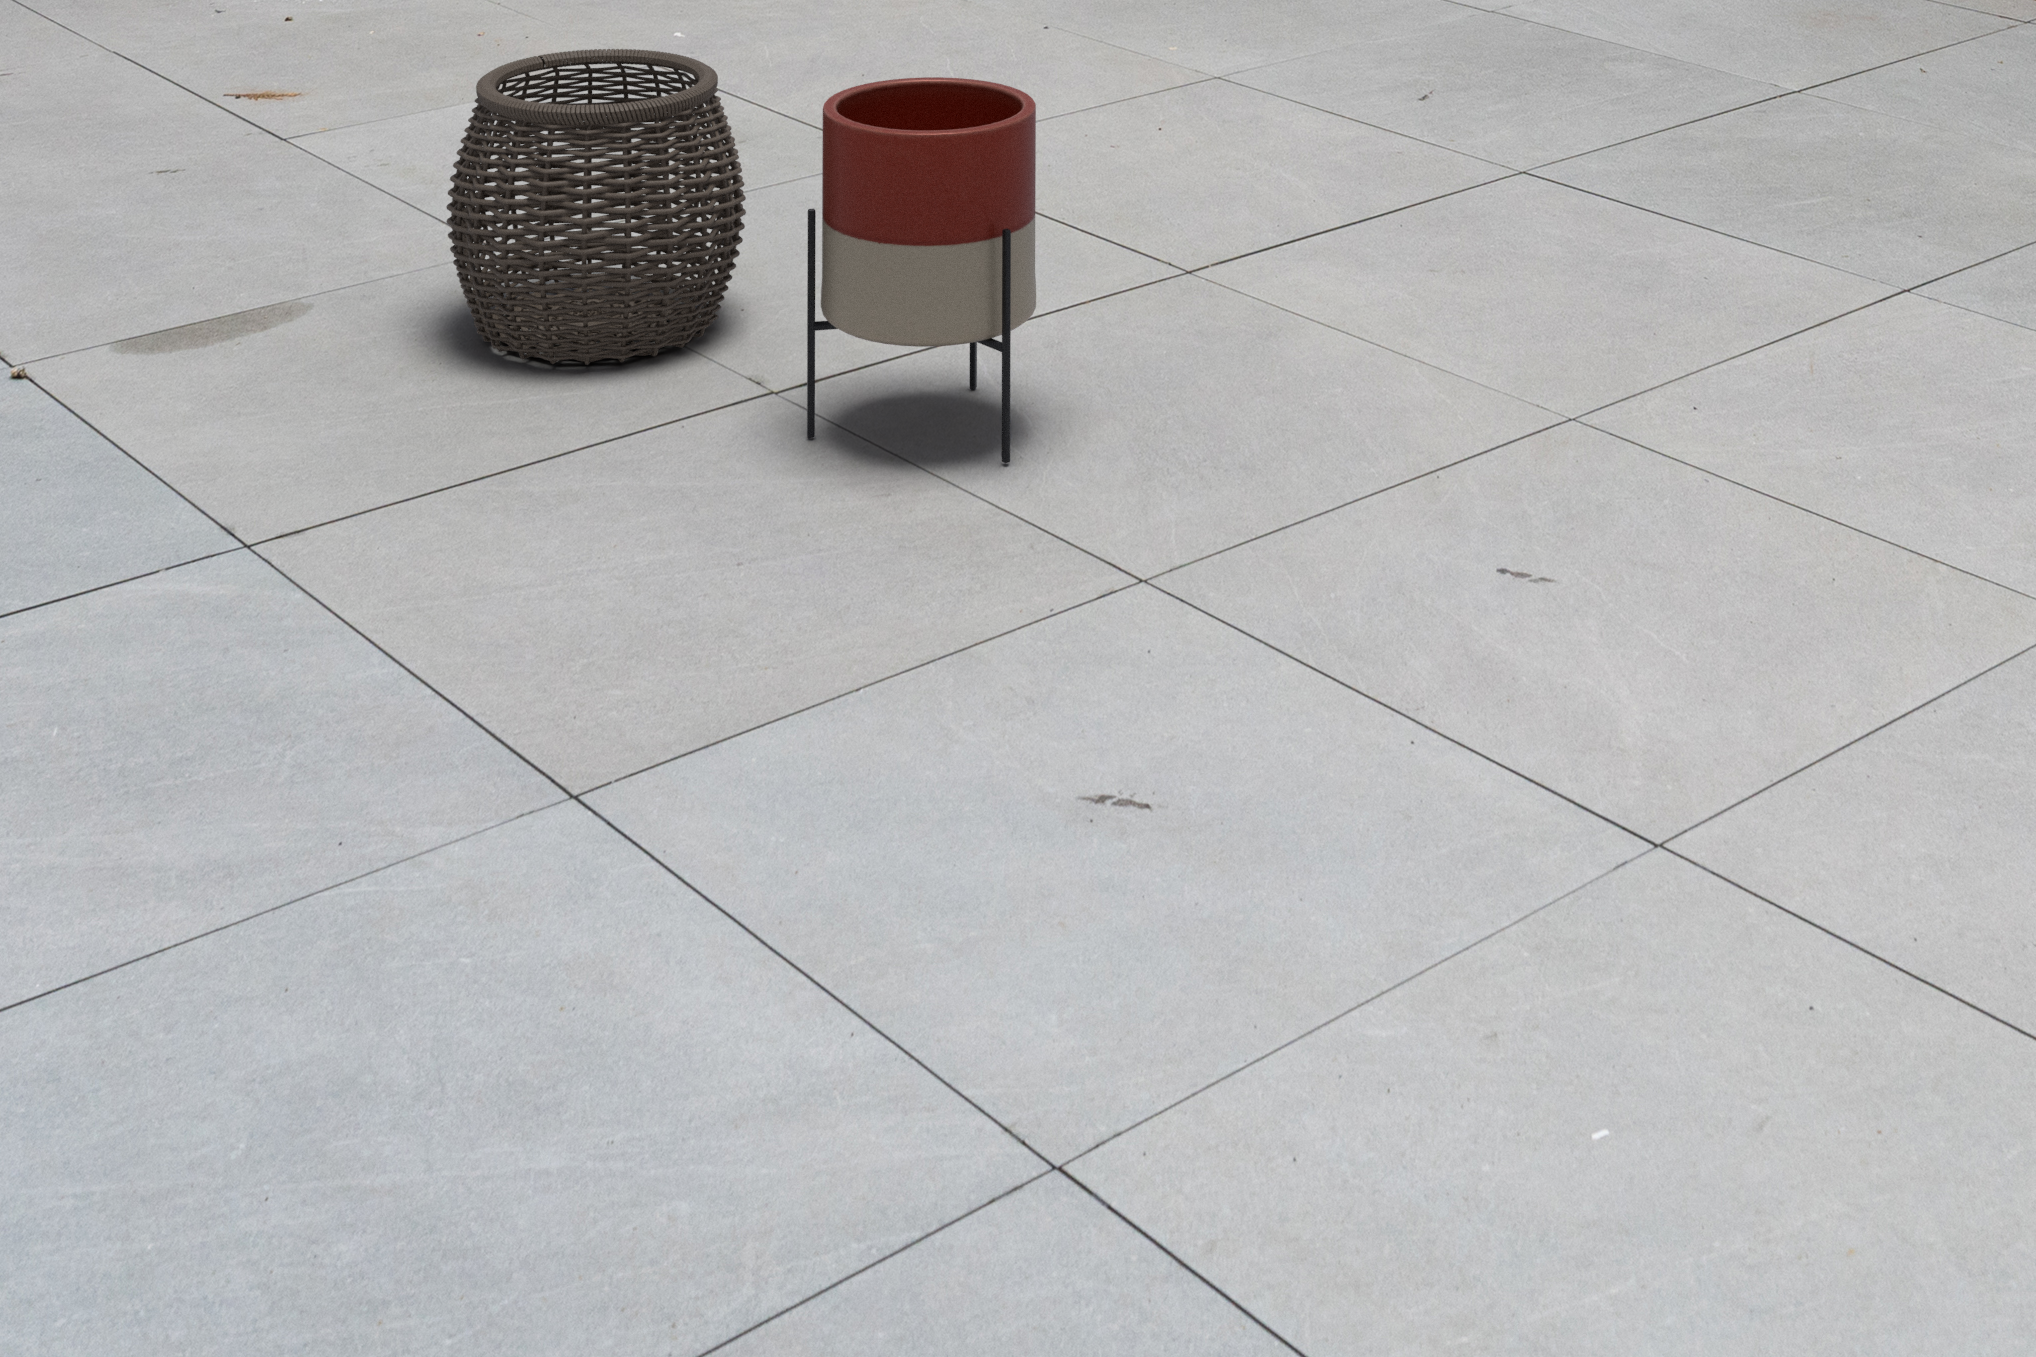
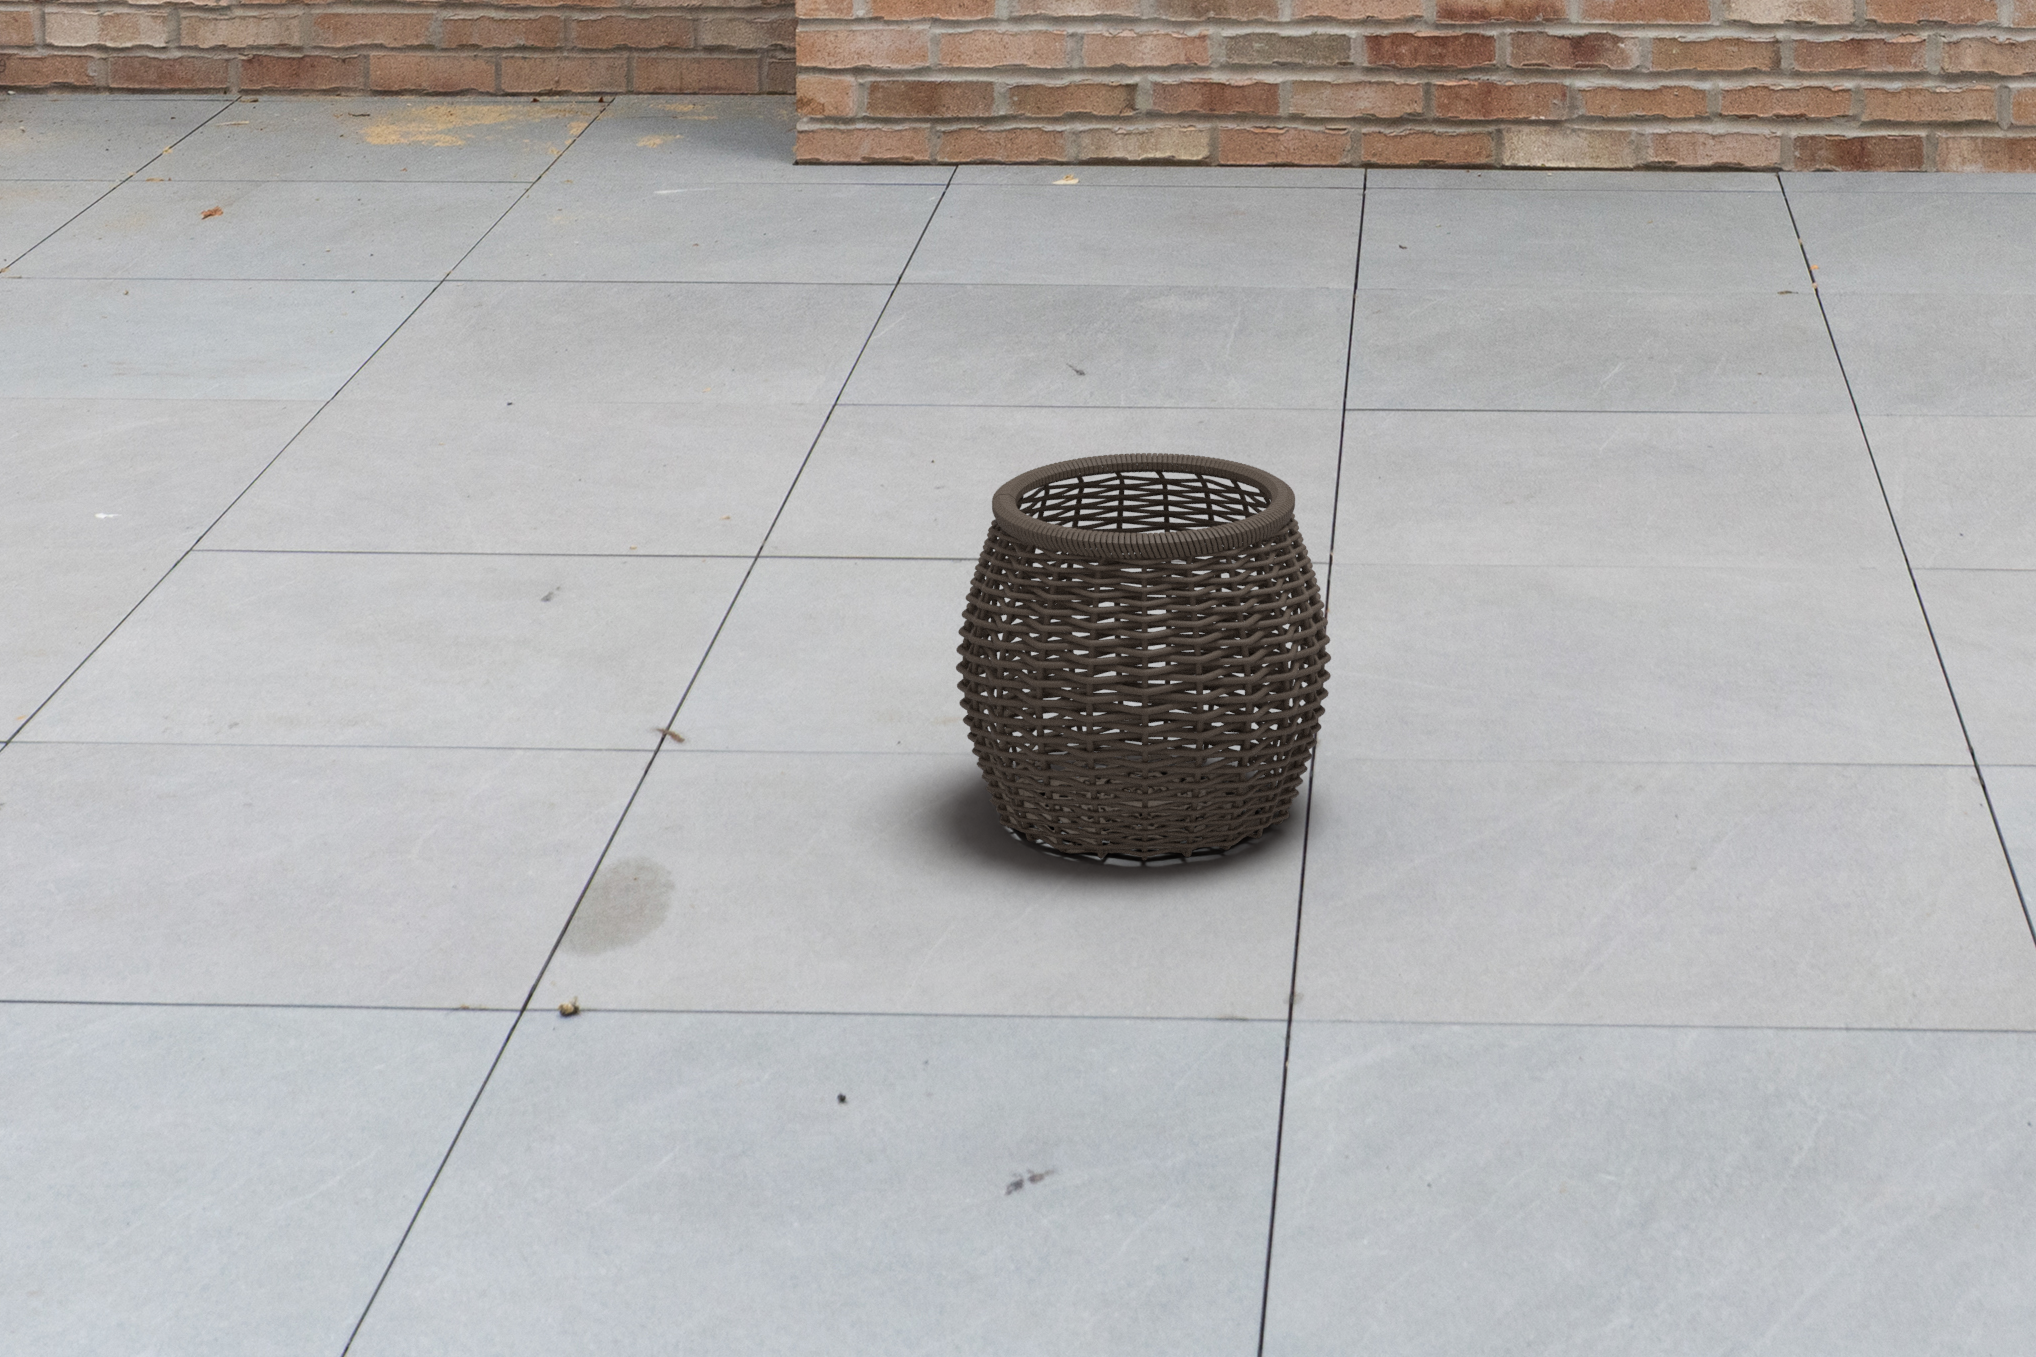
planter: present [807,77,1036,463] -> none [1548,376,1809,816]

